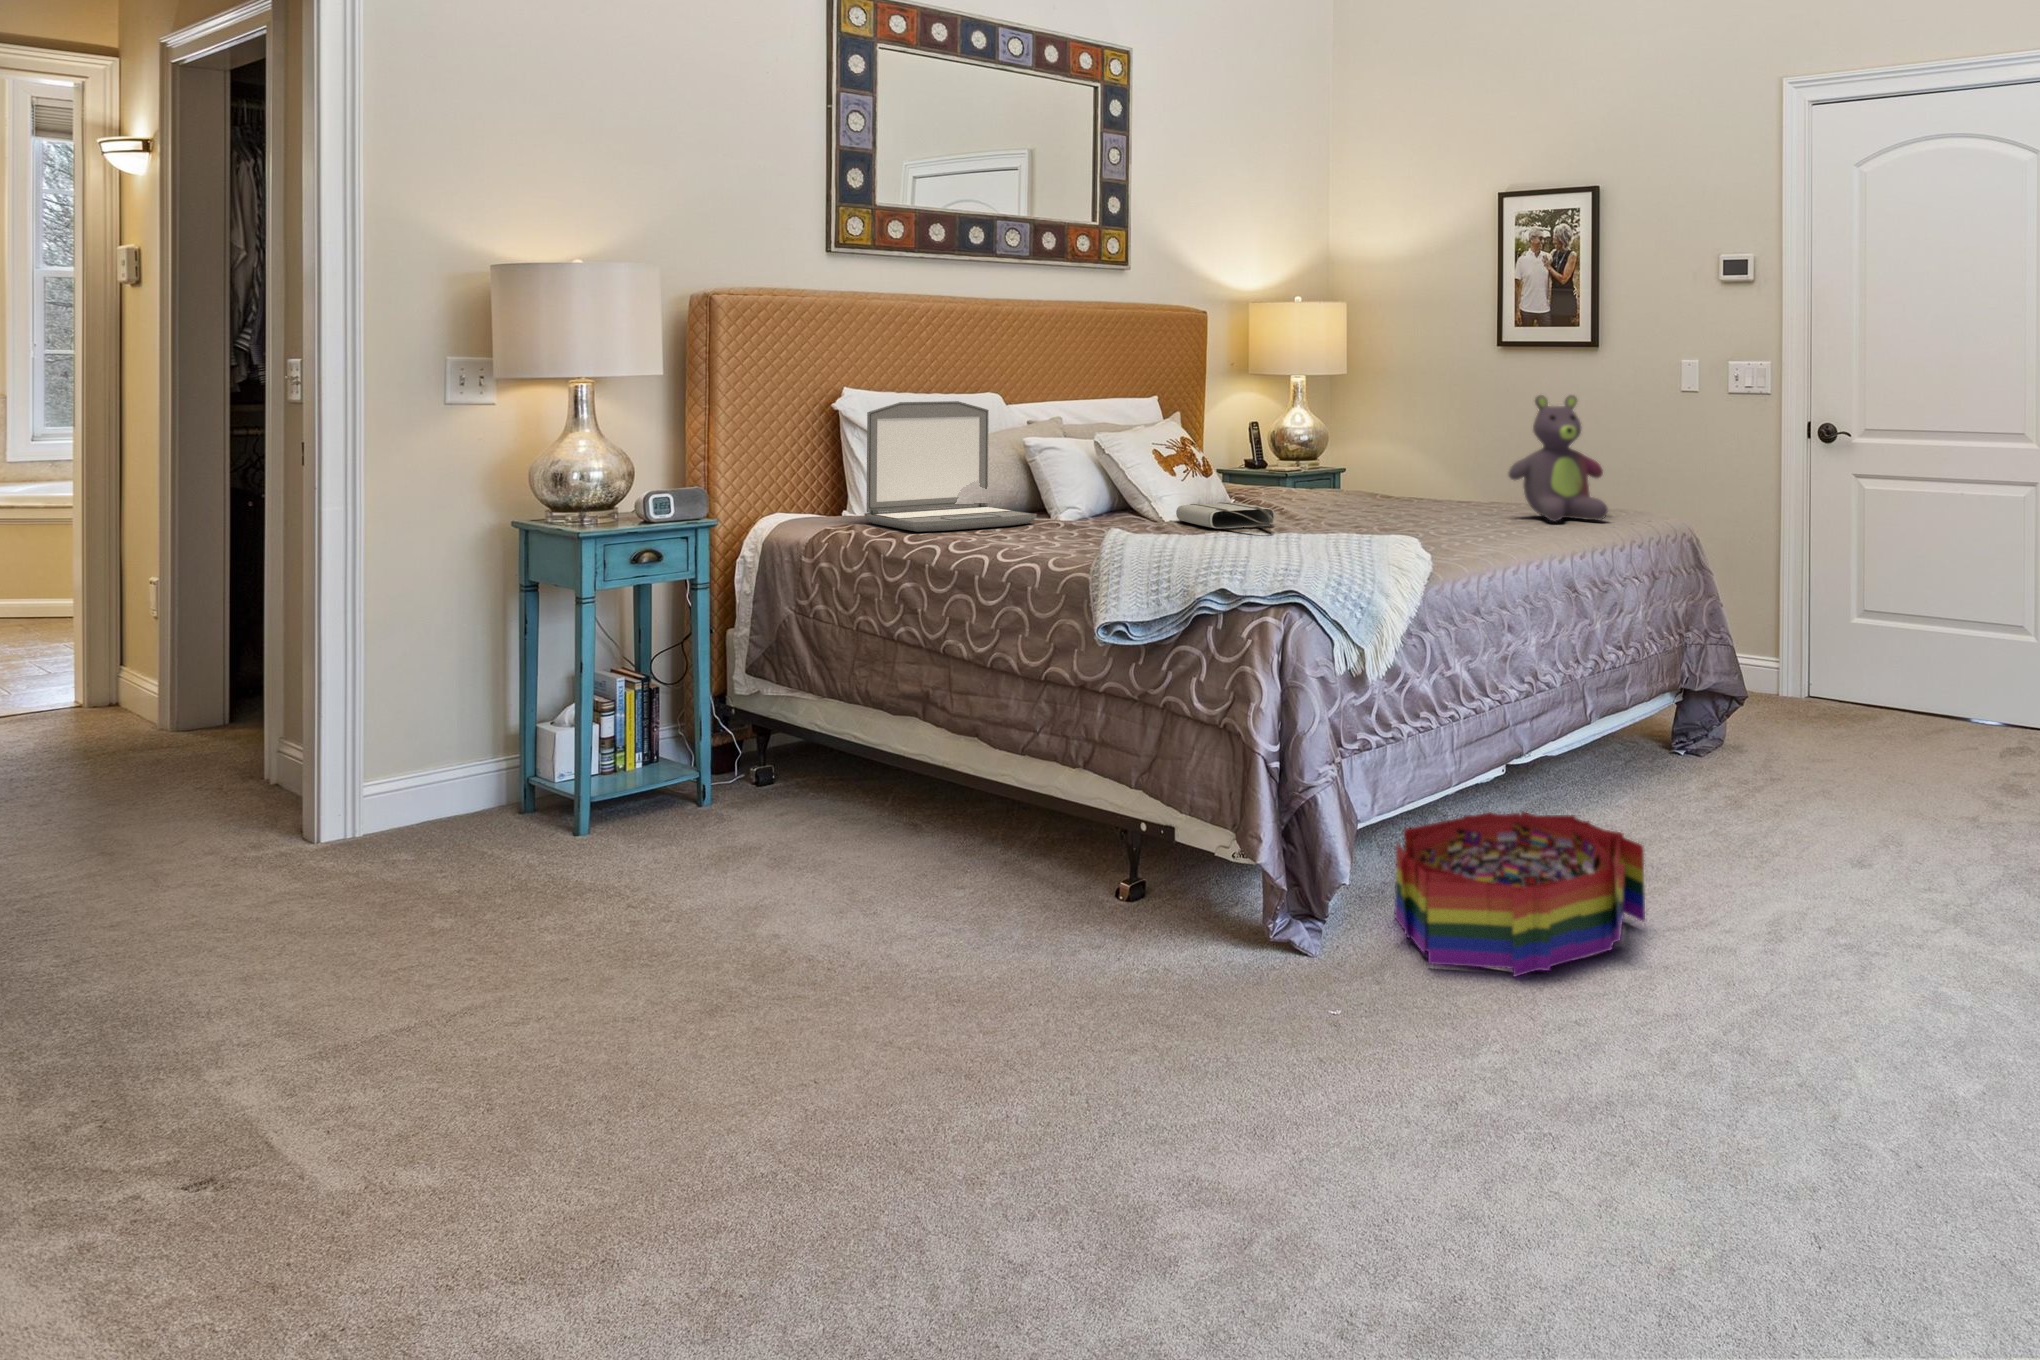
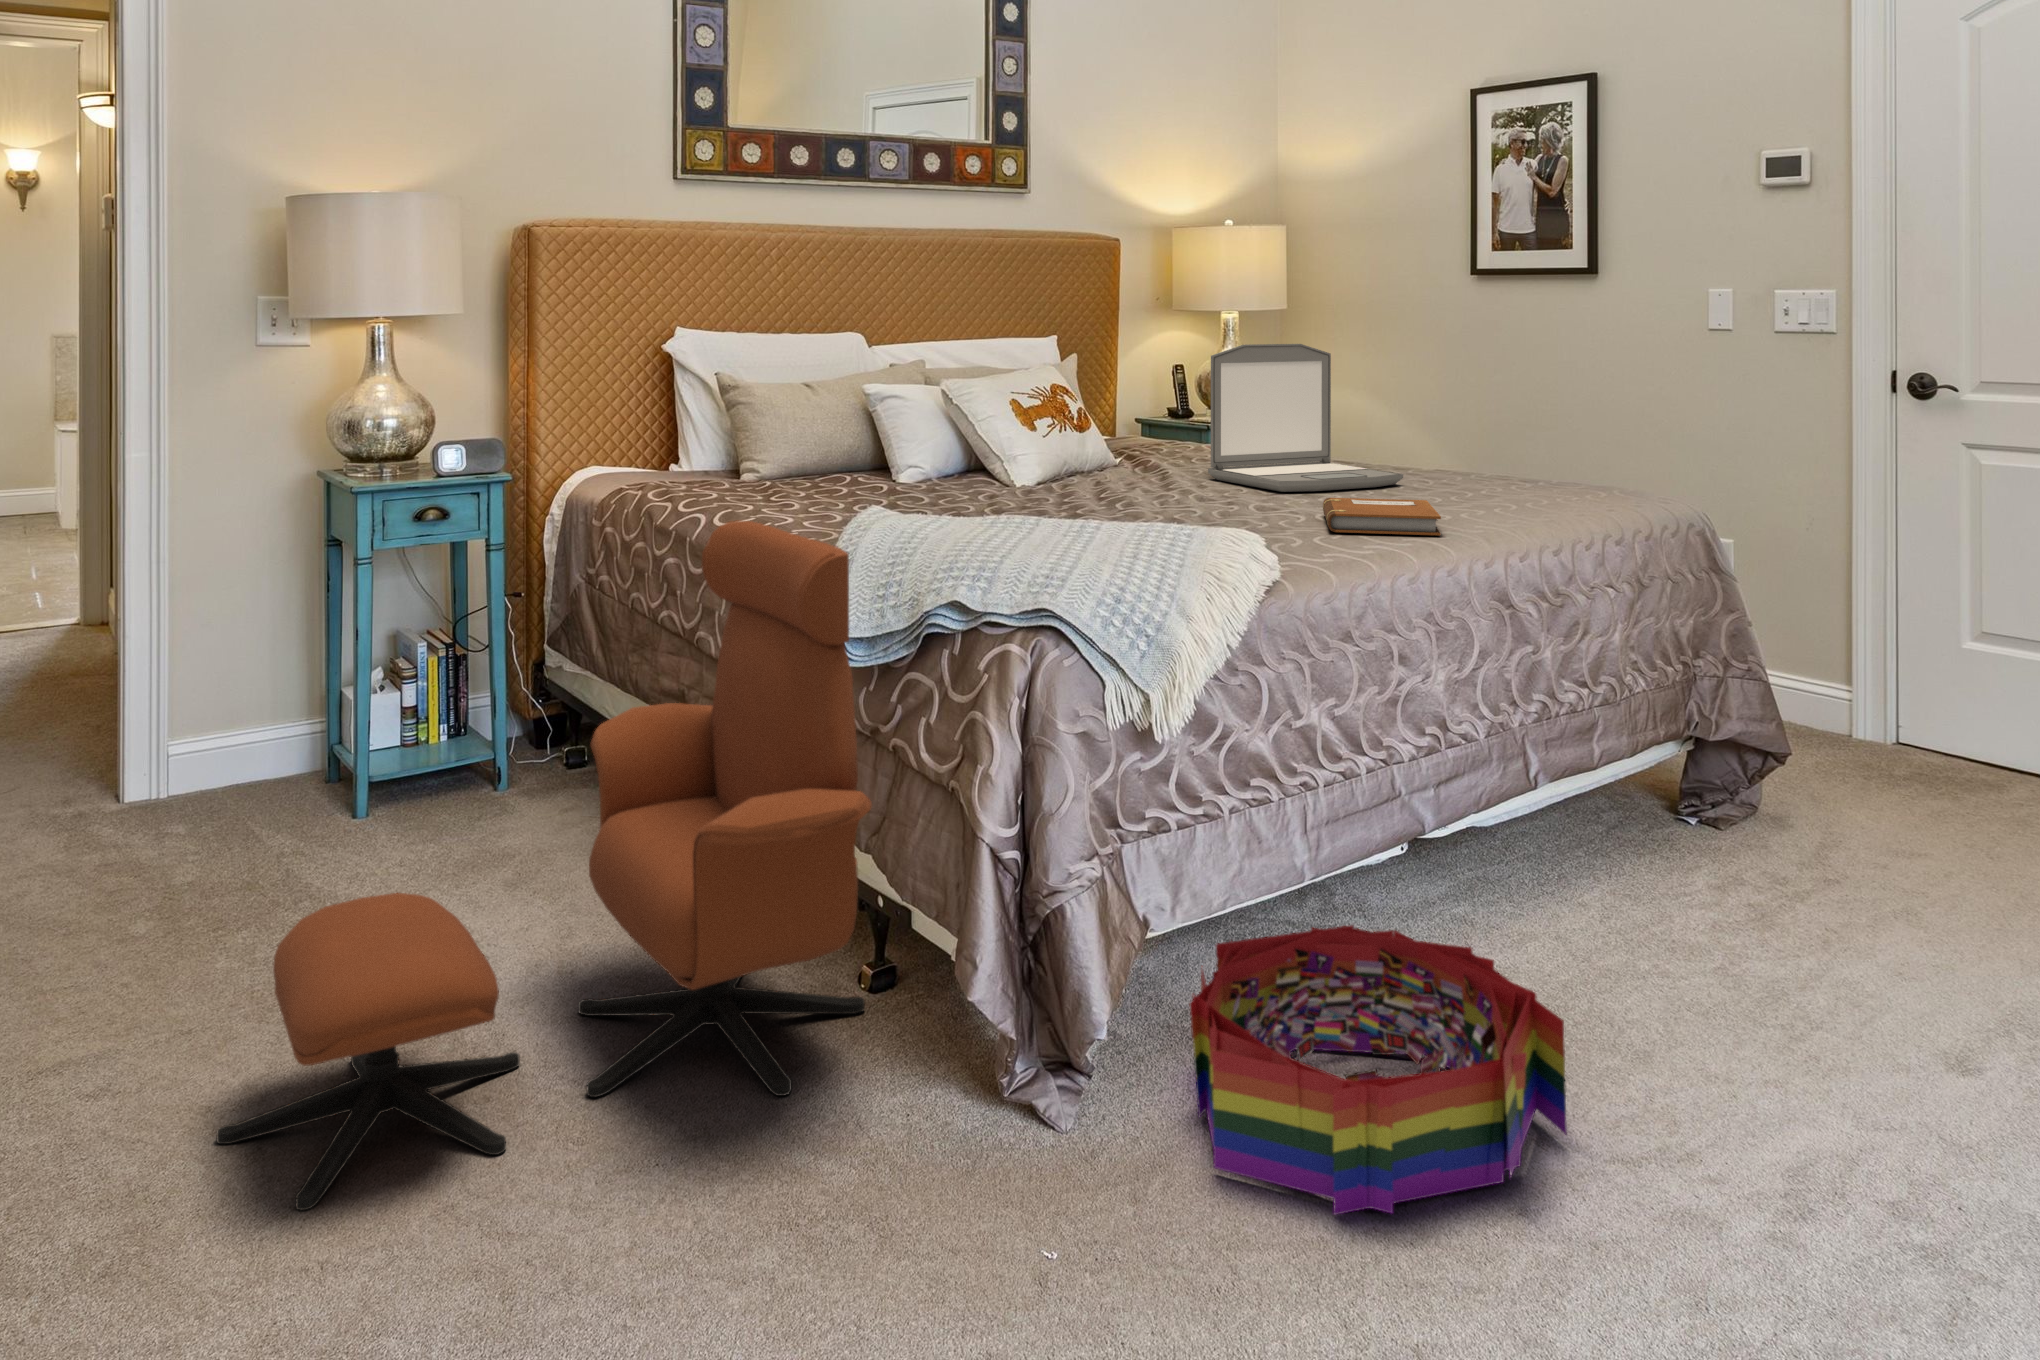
stuffed bear: present [1508,395,1608,521] -> none [1441,338,1576,507]
laptop: present [865,401,1037,532] -> present [1208,344,1403,492]
tote bag: present [1176,503,1275,530] -> none [1016,470,1126,506]
notebook: none [1432,517,1527,540] -> present [1323,498,1441,535]
lounge chair: none [664,540,1170,1062] -> present [217,520,872,1210]

